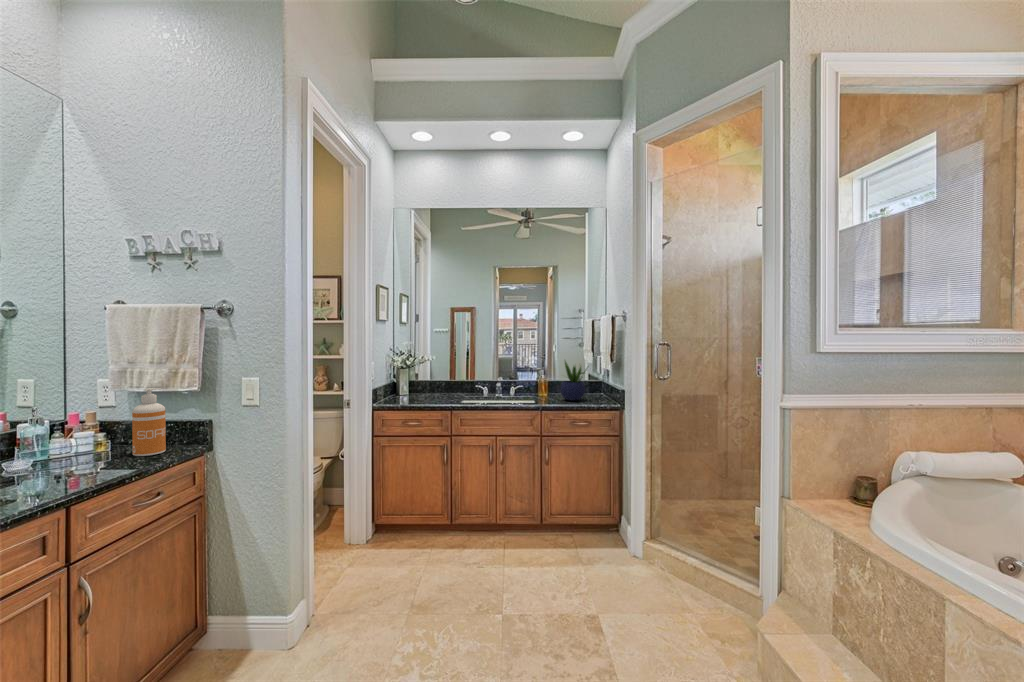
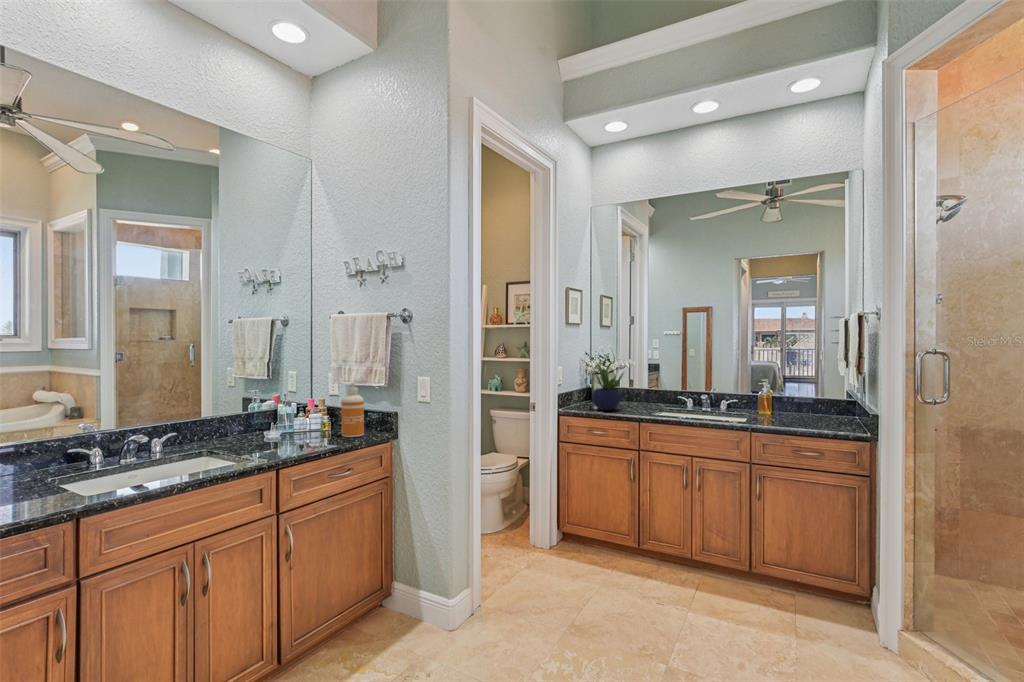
potted plant: present [560,361,587,401] -> present [592,367,624,410]

